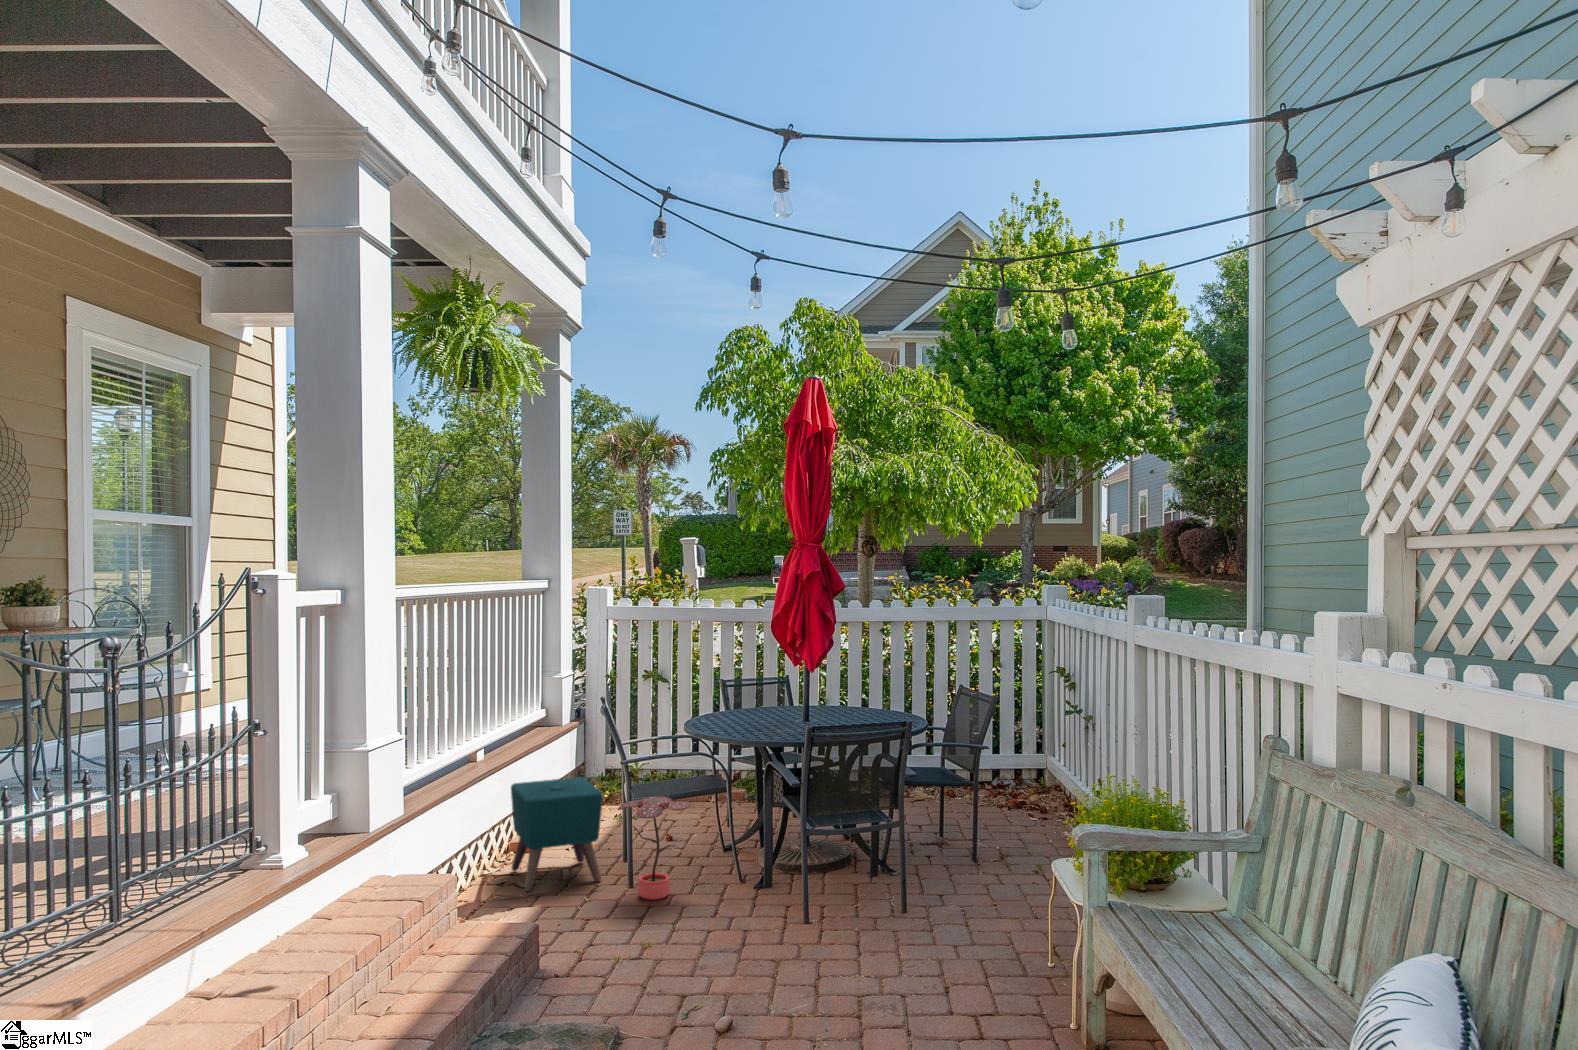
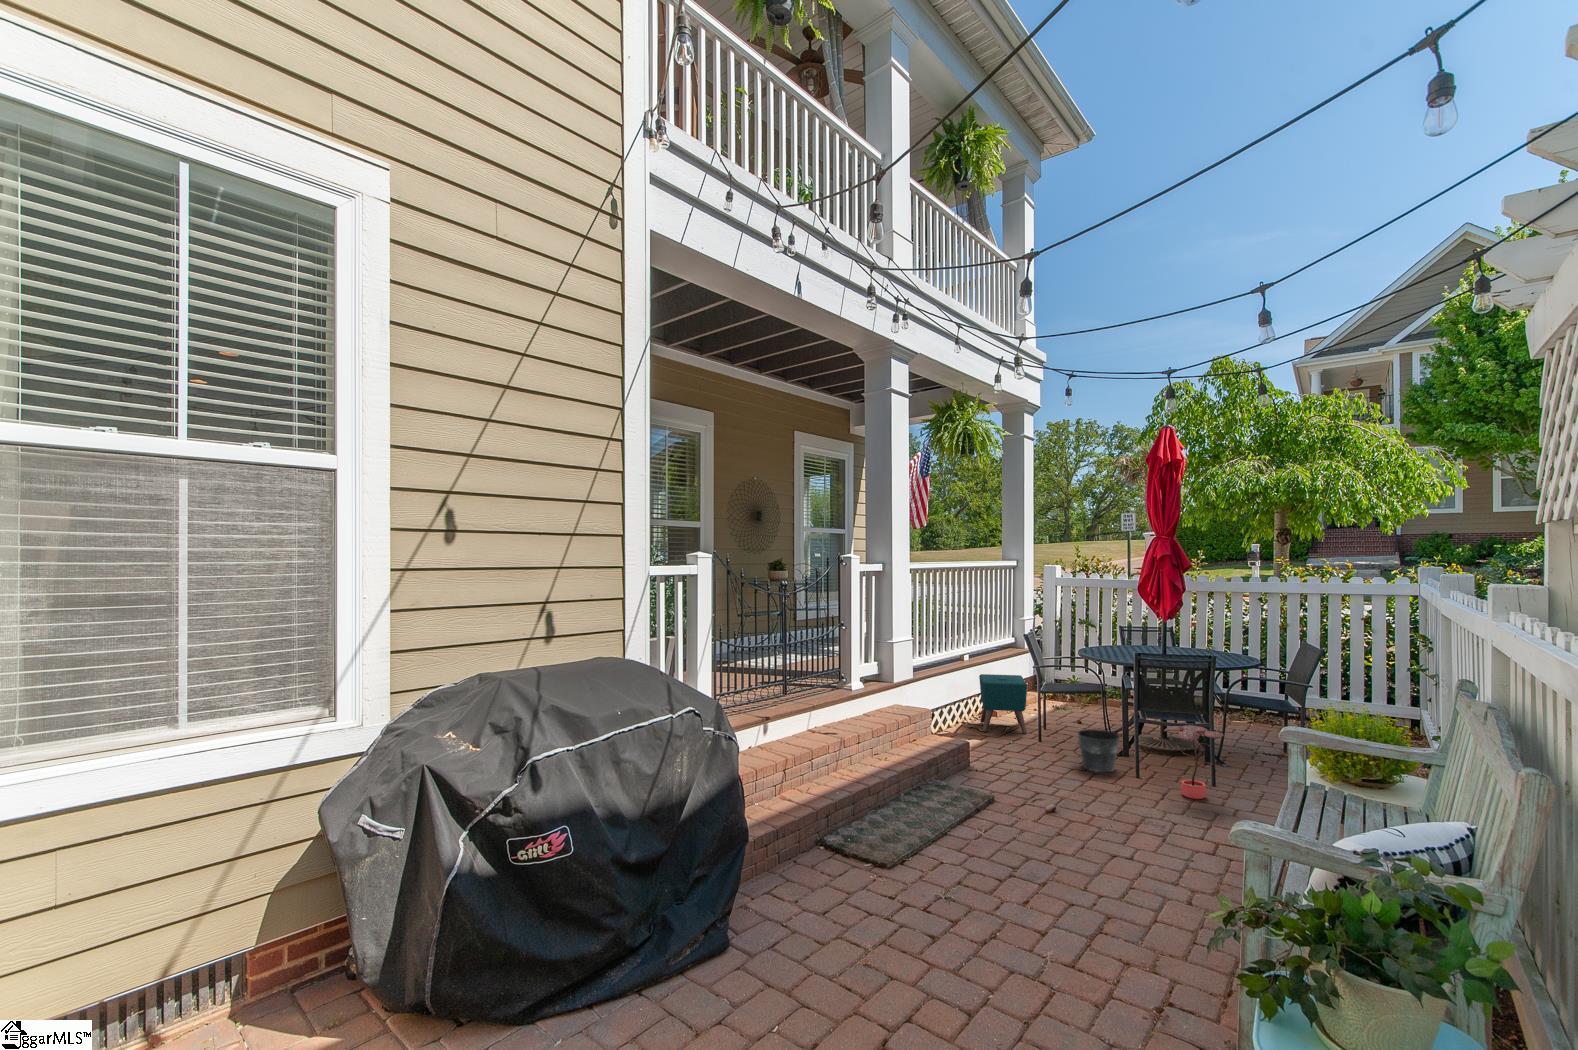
potted plant: present [618,797,692,900] -> present [1164,725,1224,799]
bucket: none [711,861,785,939] -> present [1074,729,1120,772]

